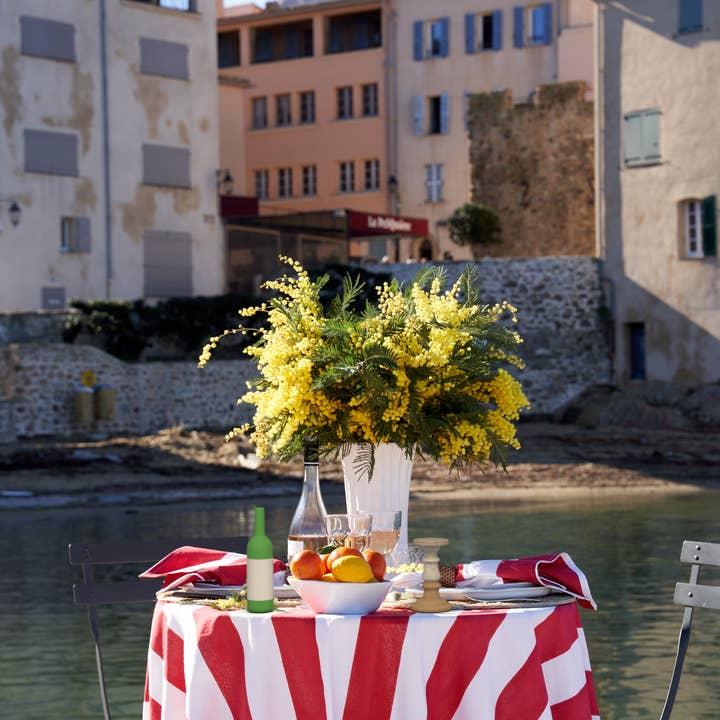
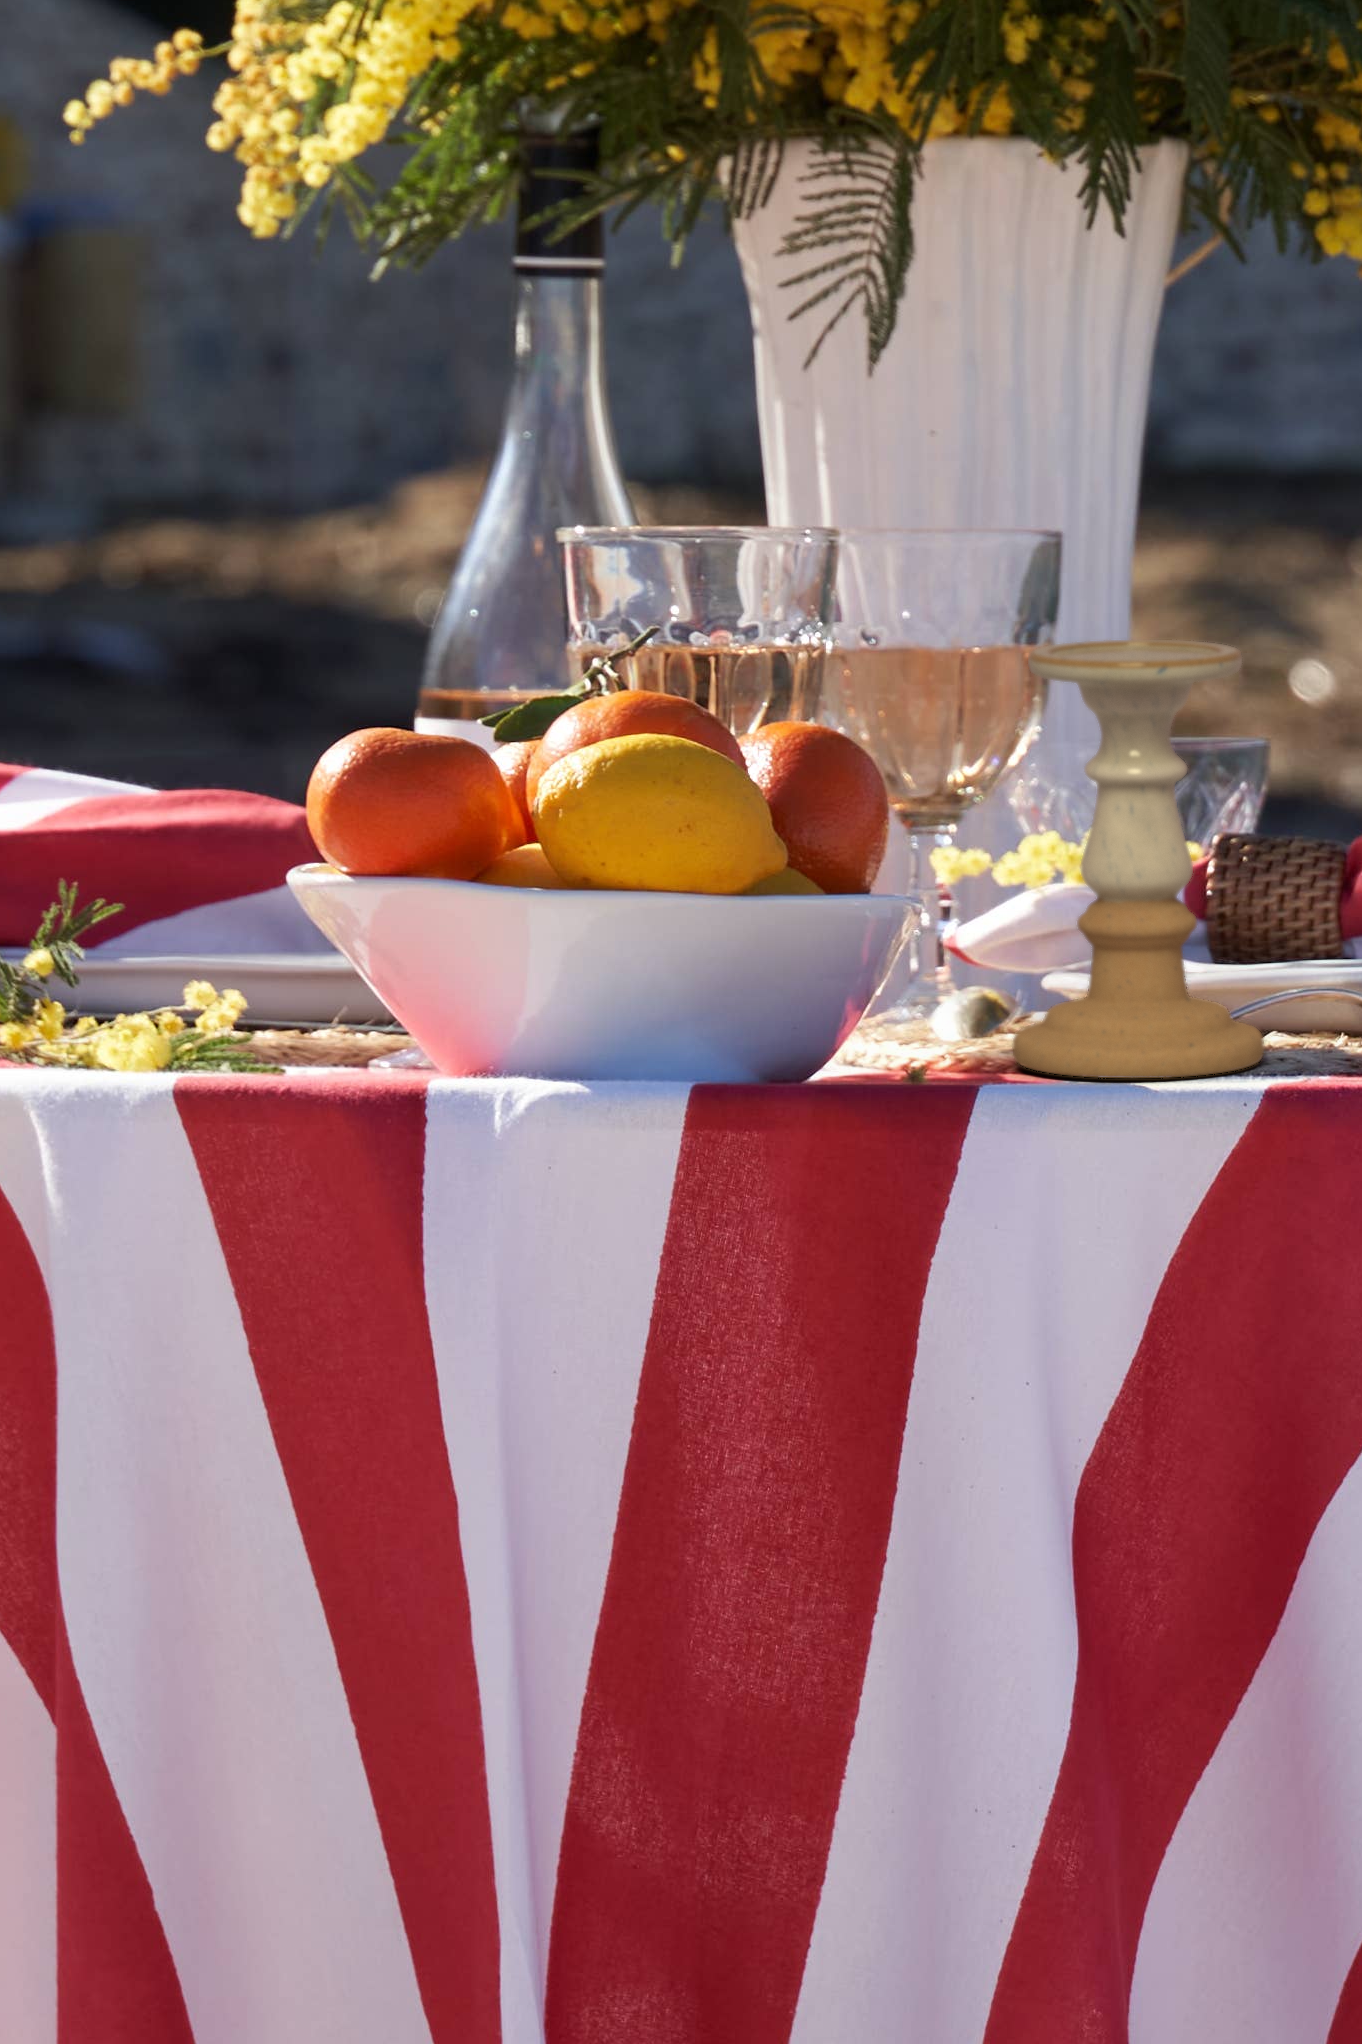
wine bottle: present [247,507,274,612] -> none [40,455,203,1074]

